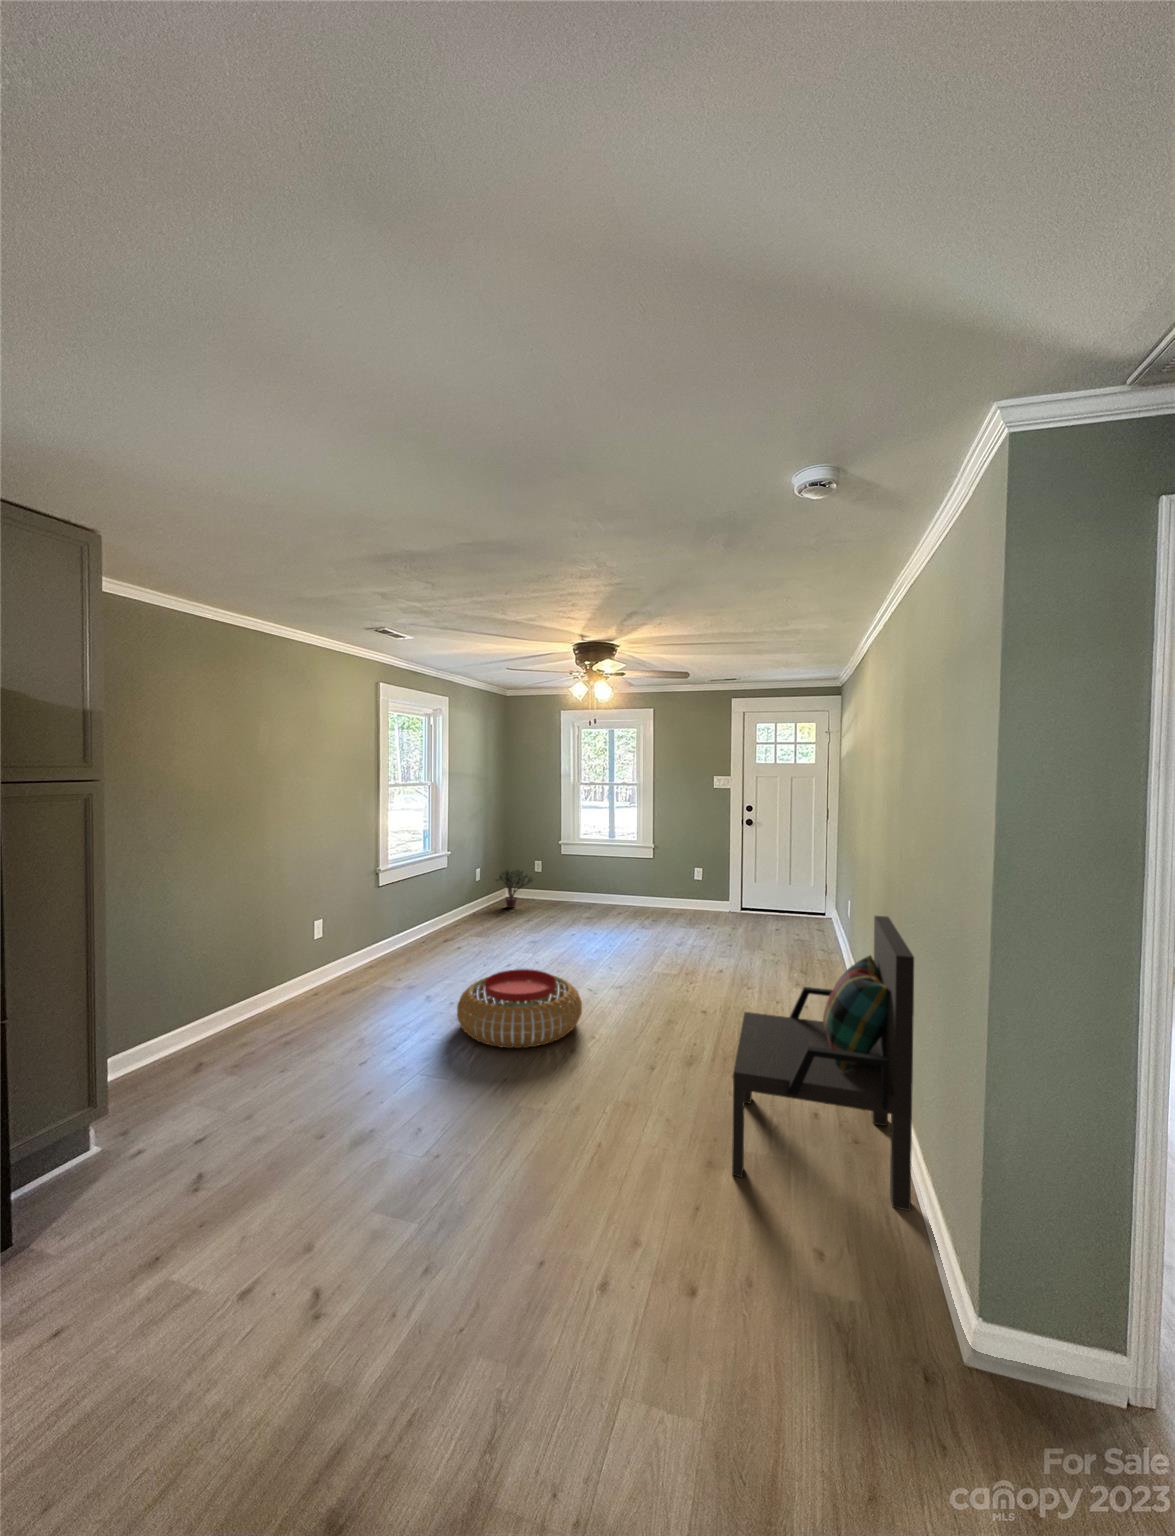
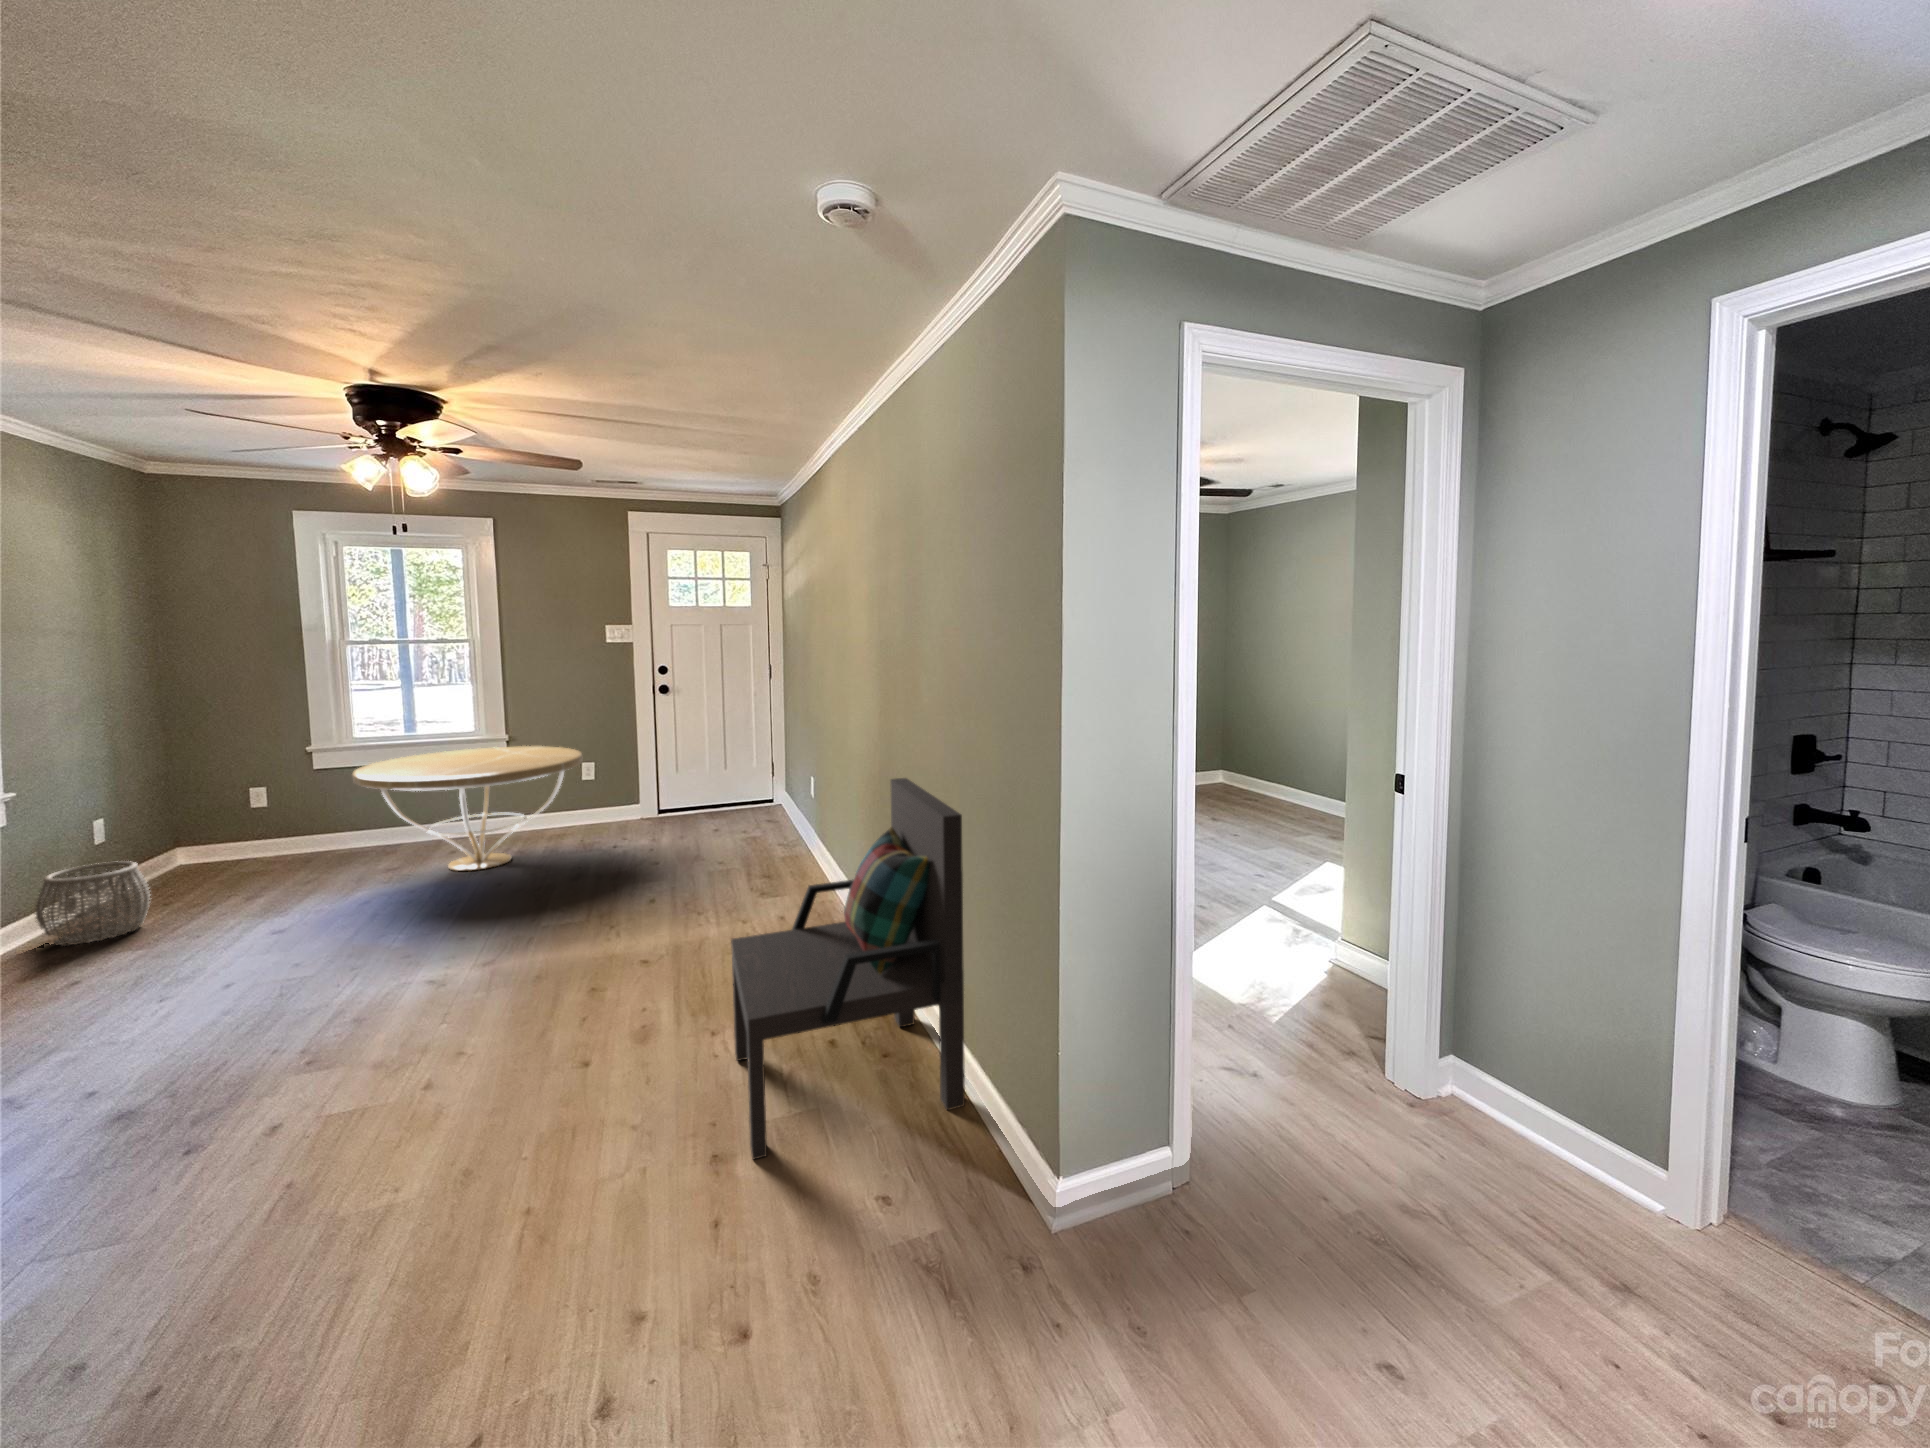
coffee table: none [574,851,693,927] -> present [352,746,583,871]
potted plant: present [495,870,533,908] -> none [145,809,253,885]
woven basket: none [451,890,491,929] -> present [35,861,150,946]
pouf: present [457,969,582,1048] -> none [119,973,431,1141]

